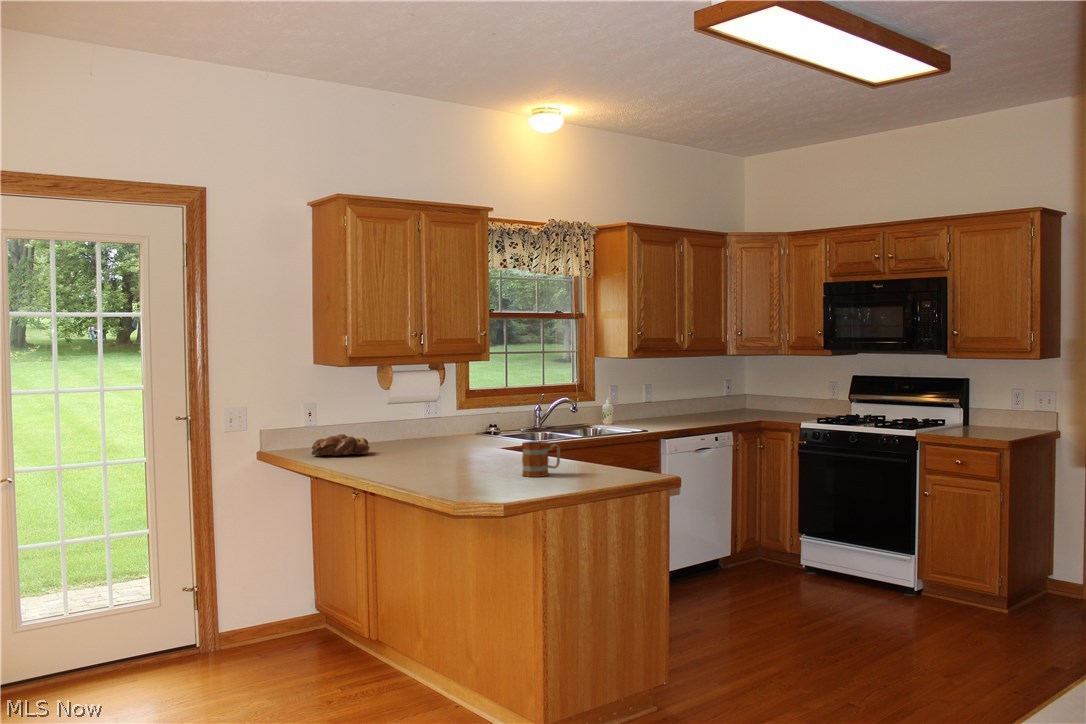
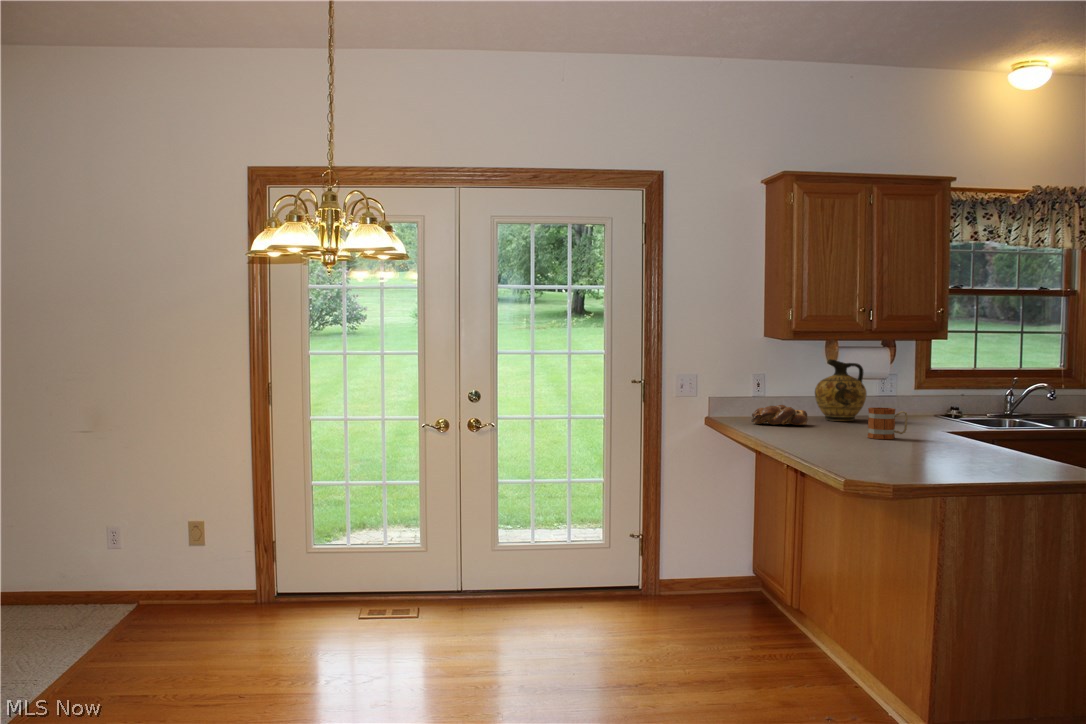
ceramic jug: none [371,384,420,445] -> present [815,359,867,421]
mug: present [522,441,560,477] -> present [868,407,908,439]

